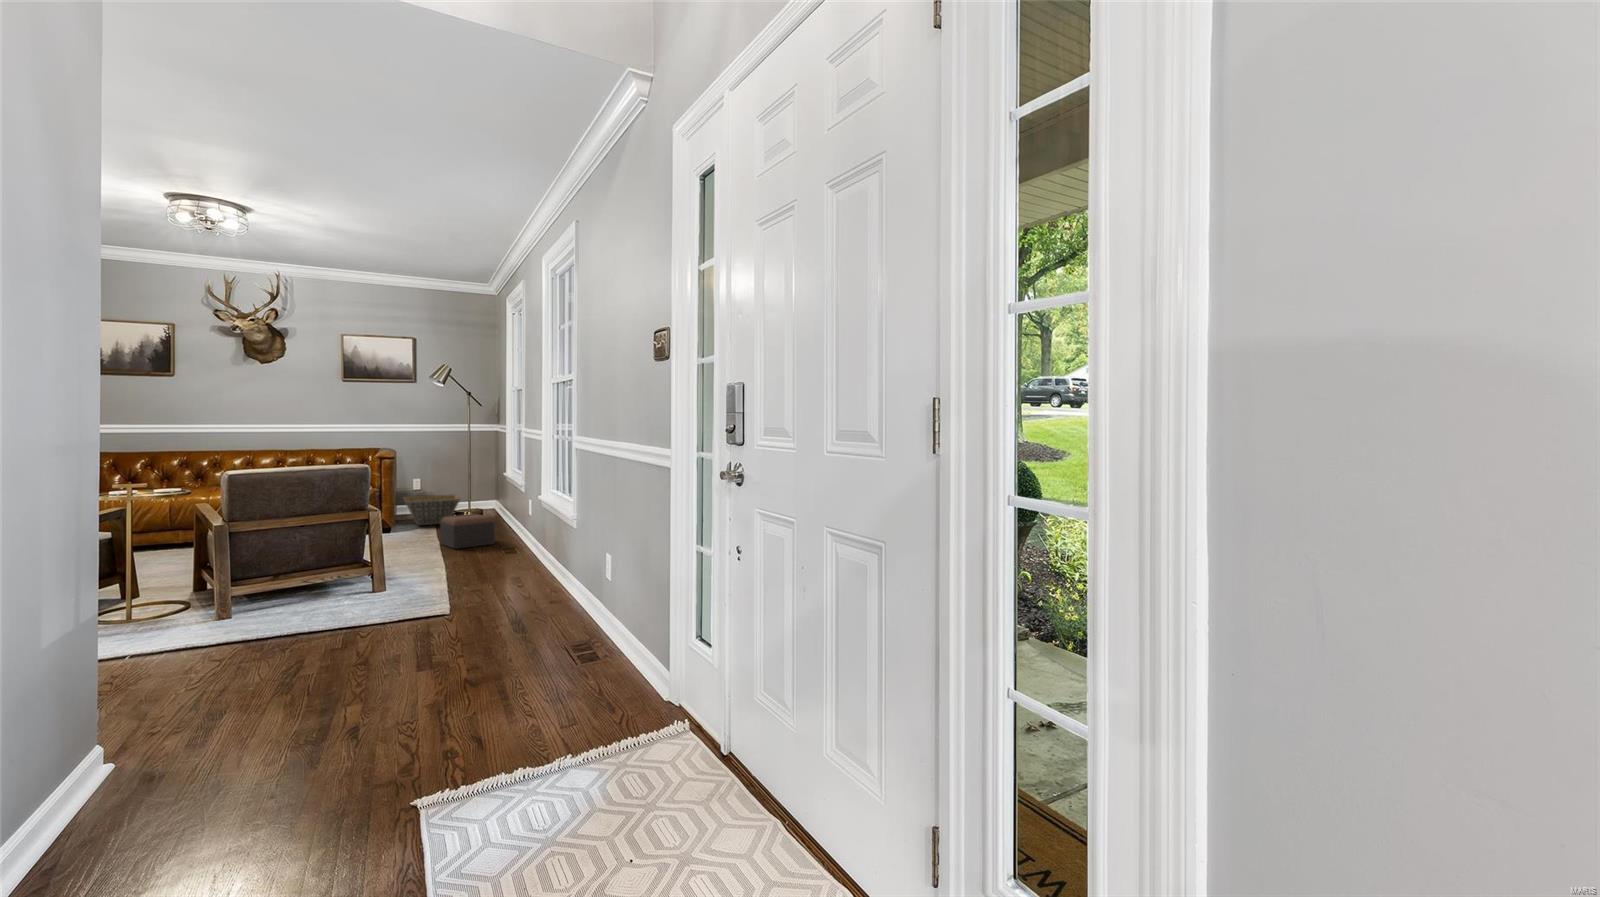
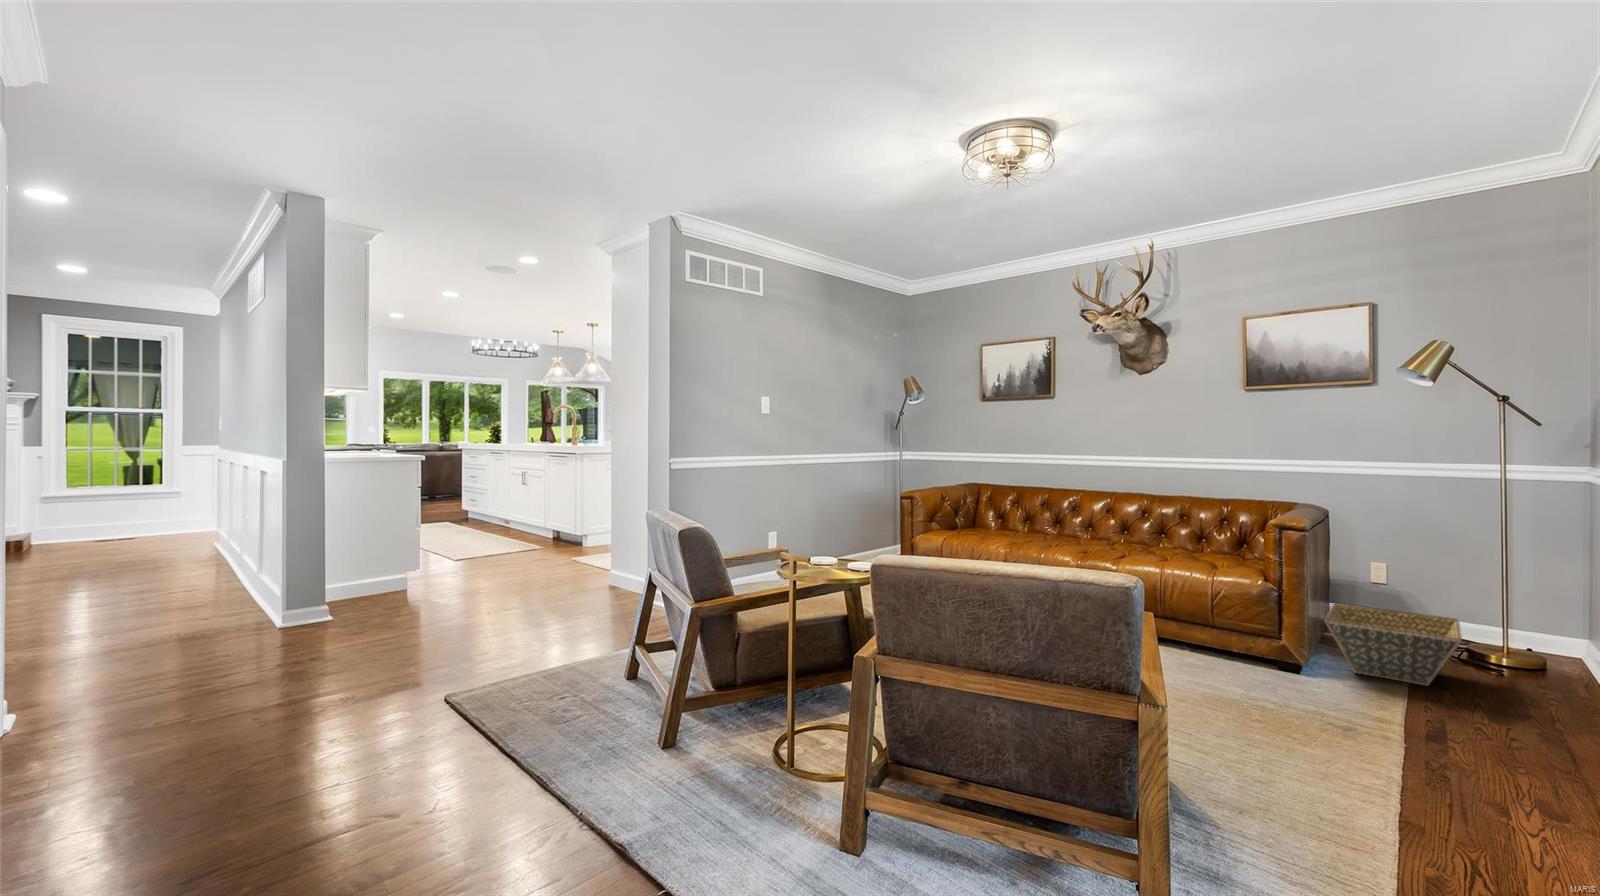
footstool: present [440,514,495,549] -> none [1372,710,1547,845]

